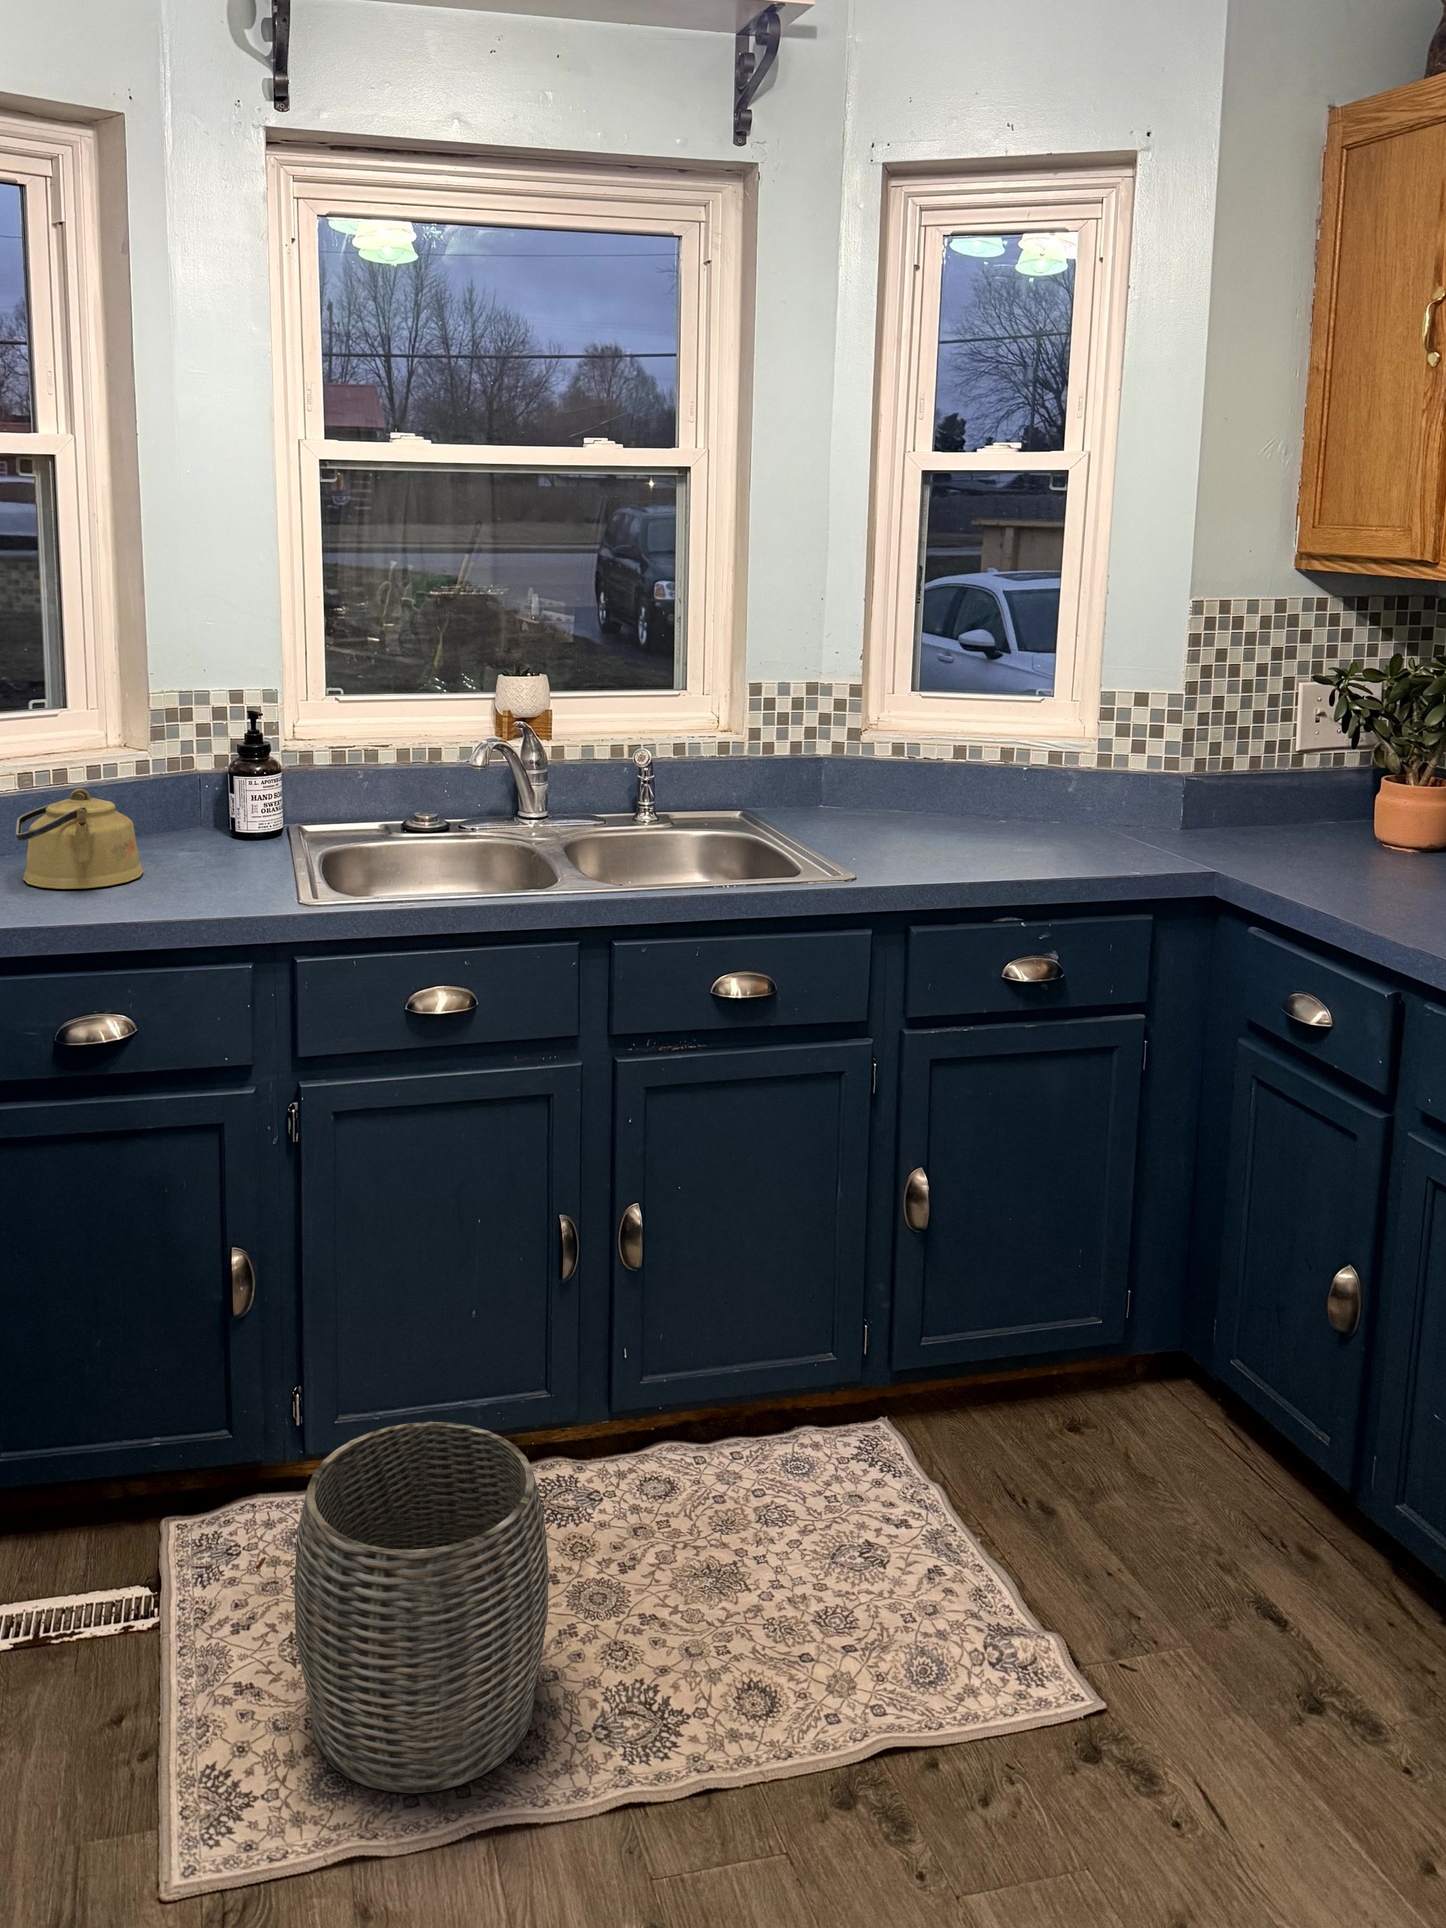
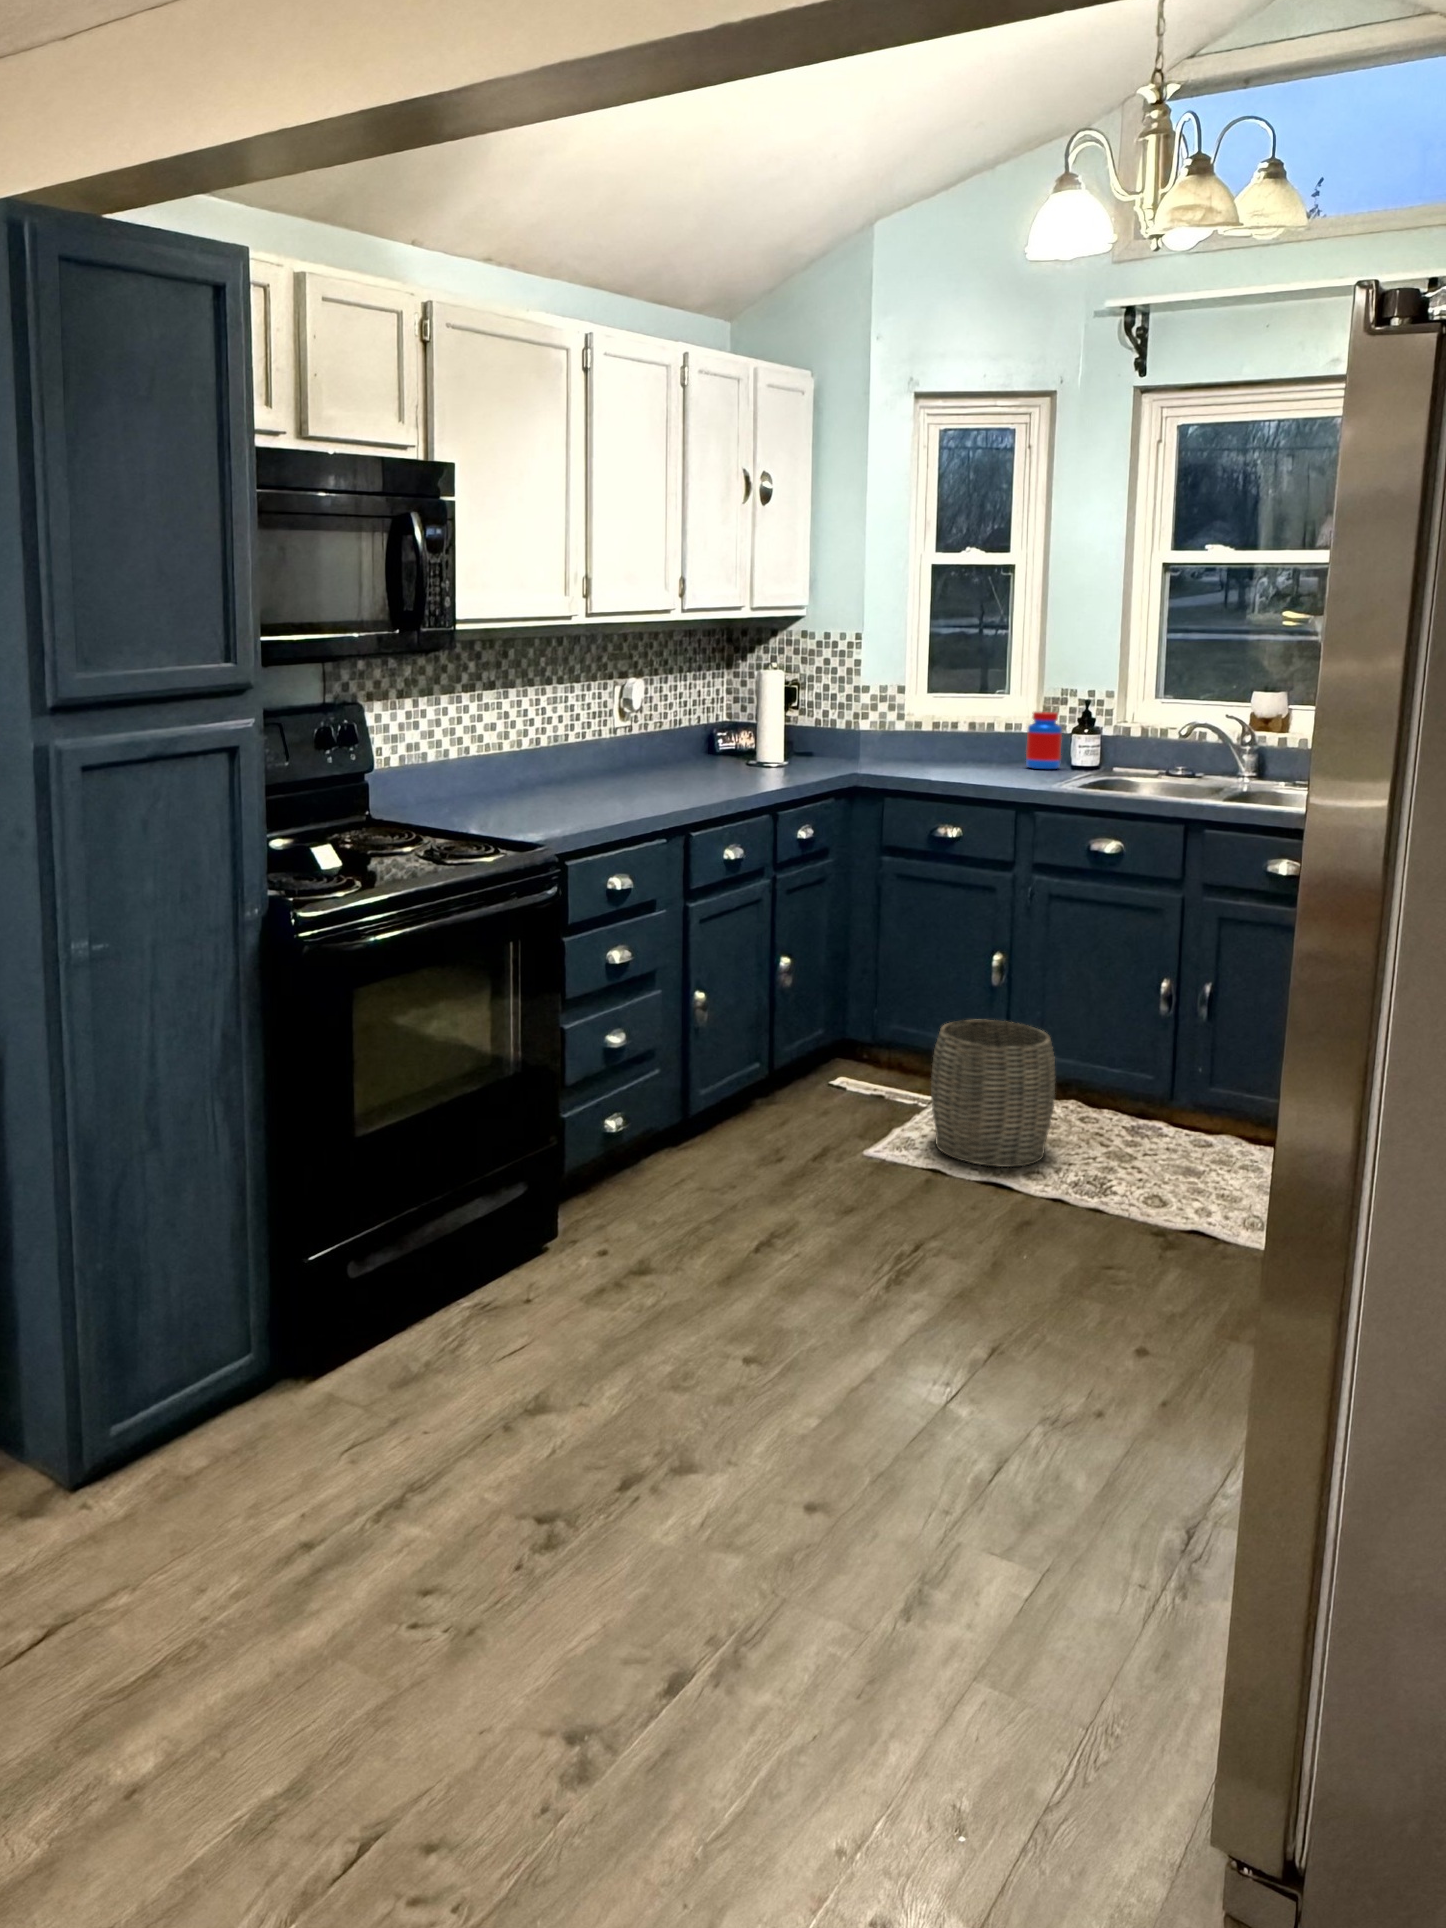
jar: none [160,742,226,854] -> present [1026,711,1062,769]
kettle: present [16,789,143,889] -> none [937,724,1001,771]

